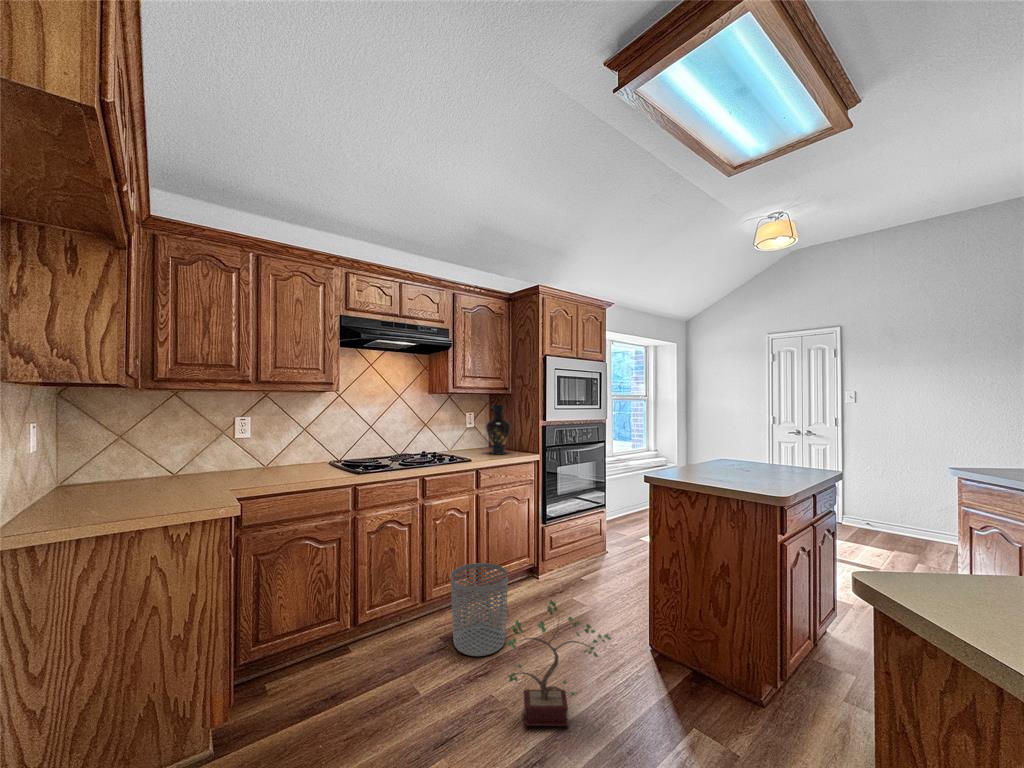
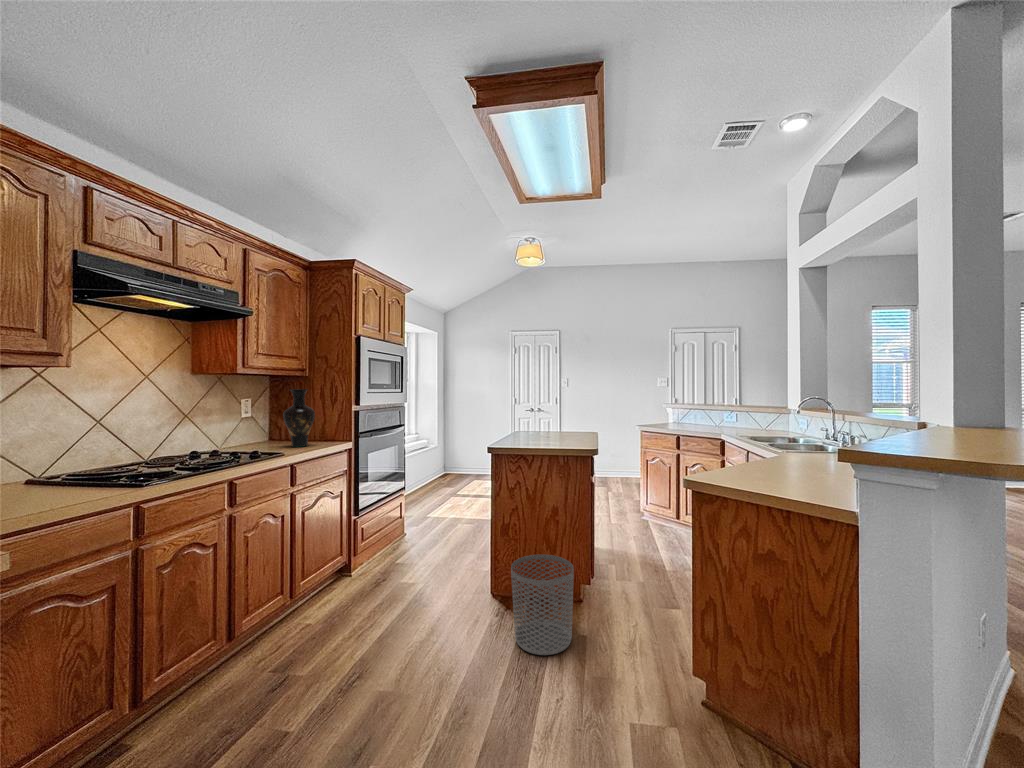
waste bin: present [451,563,508,656] -> present [511,555,574,655]
potted plant: present [506,600,612,726] -> none [404,575,501,706]

